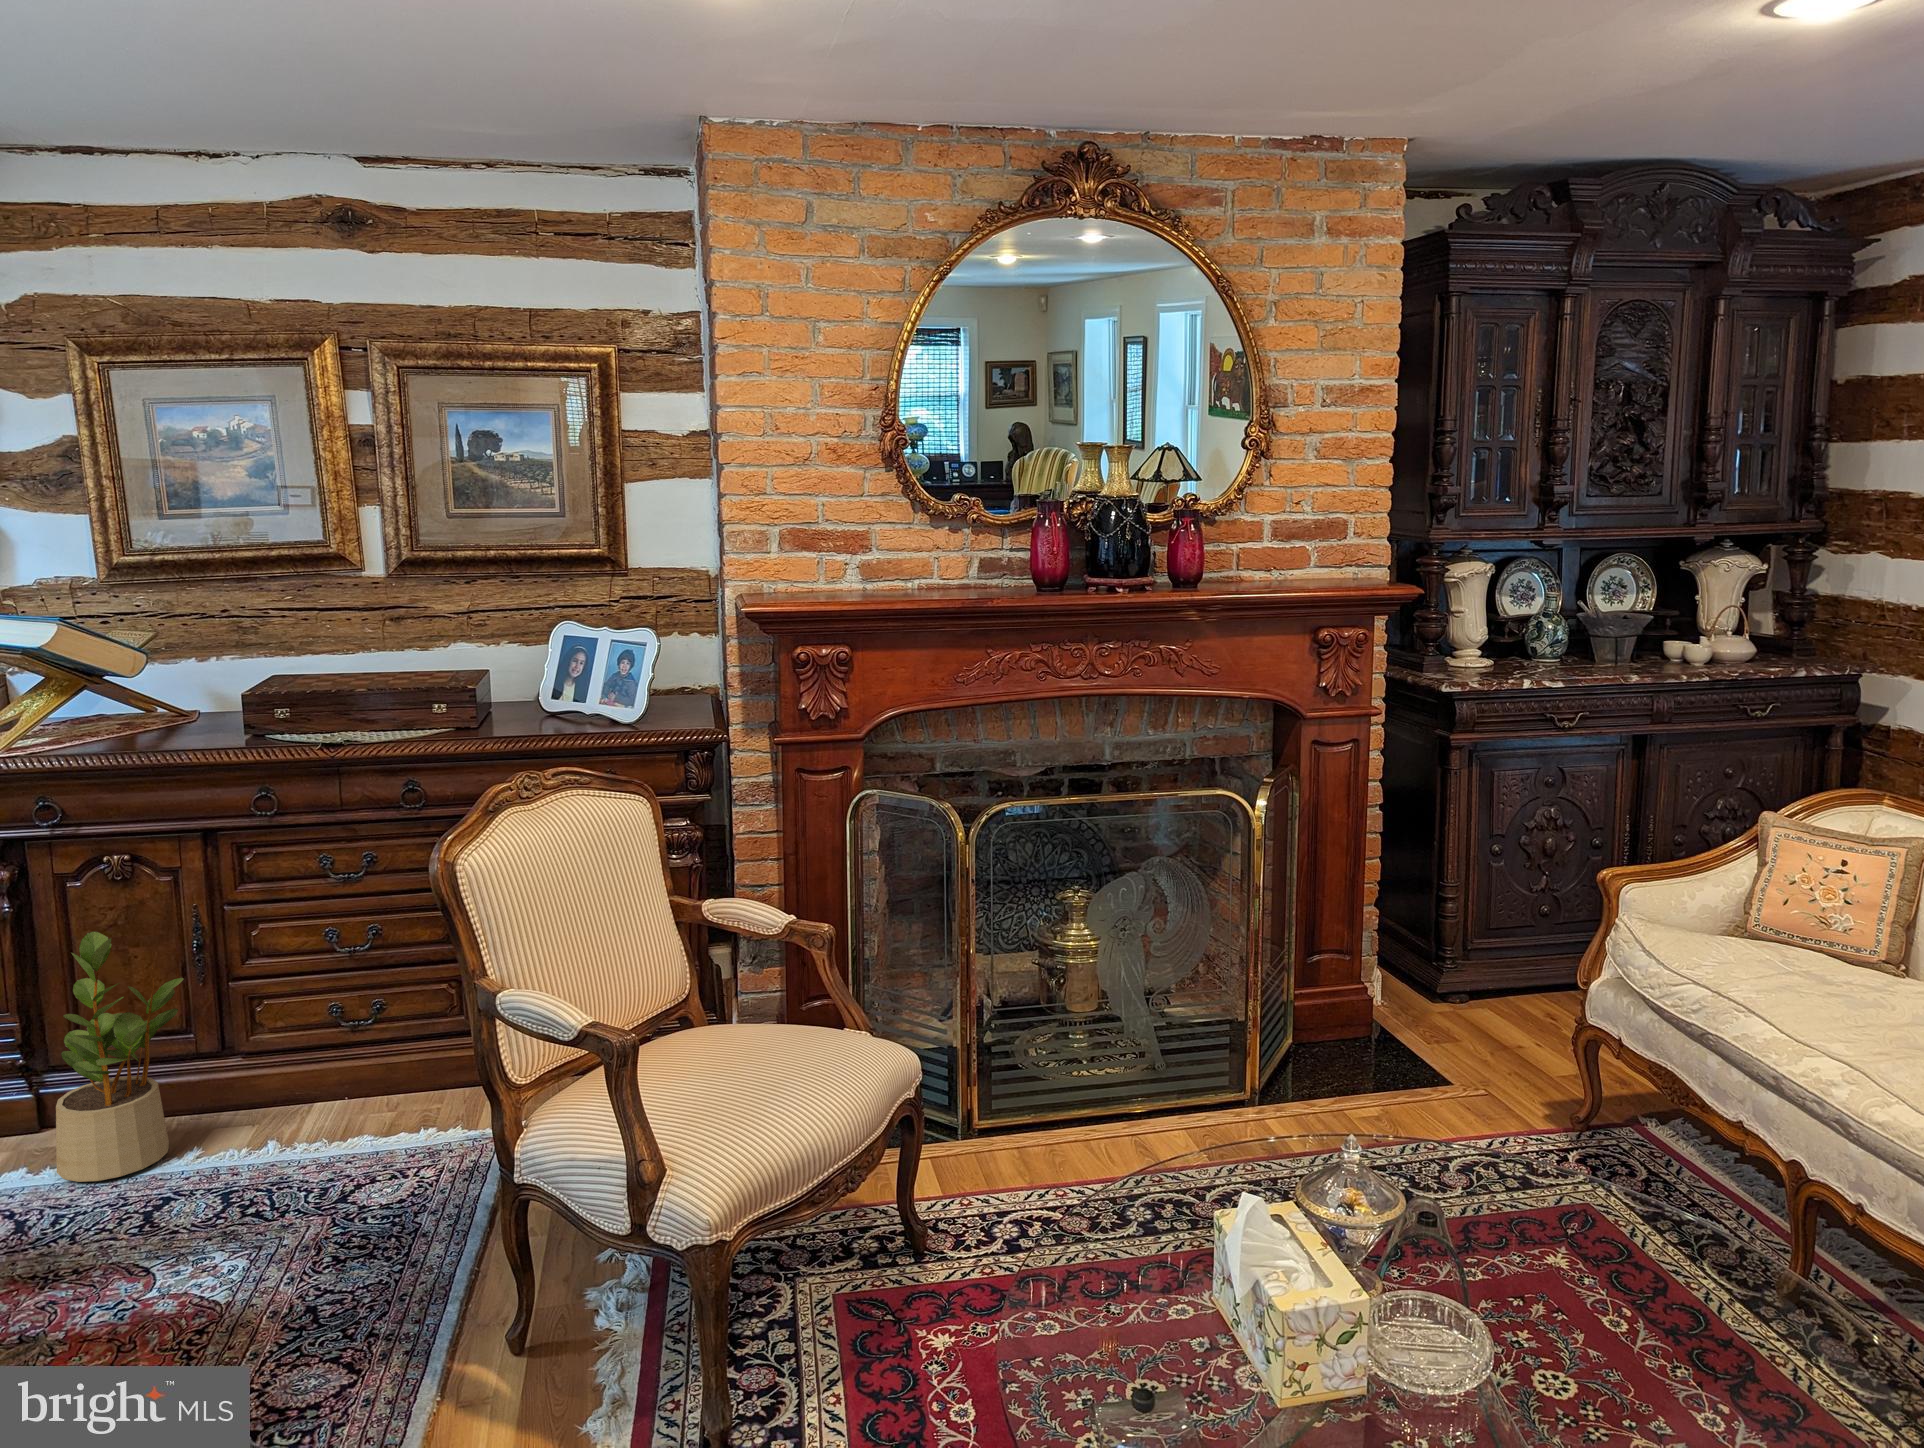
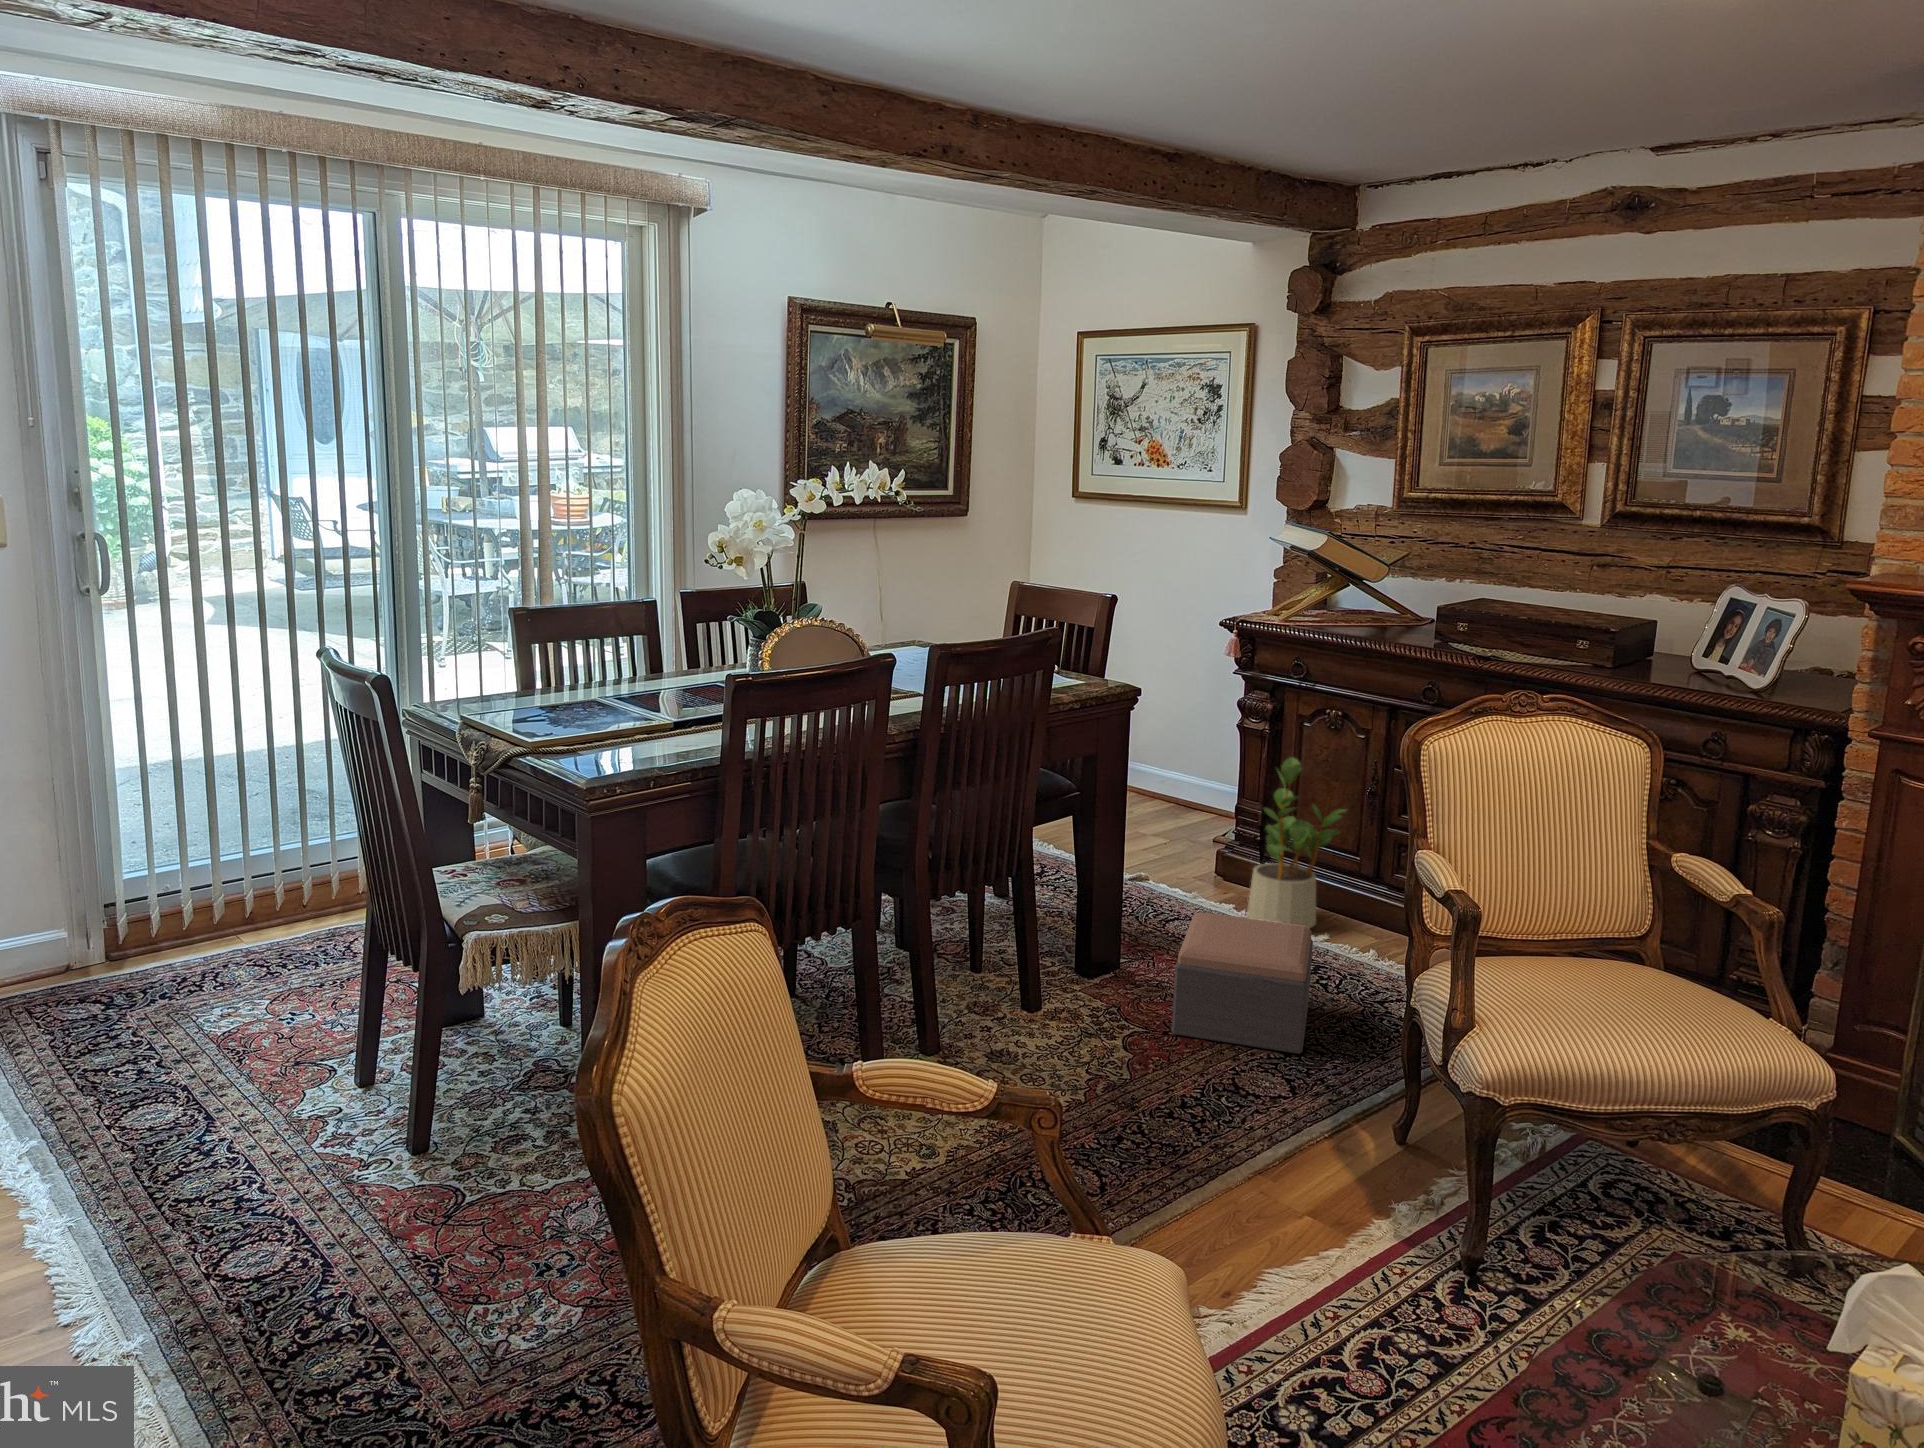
footstool: none [59,1150,315,1396] -> present [1172,912,1313,1054]

